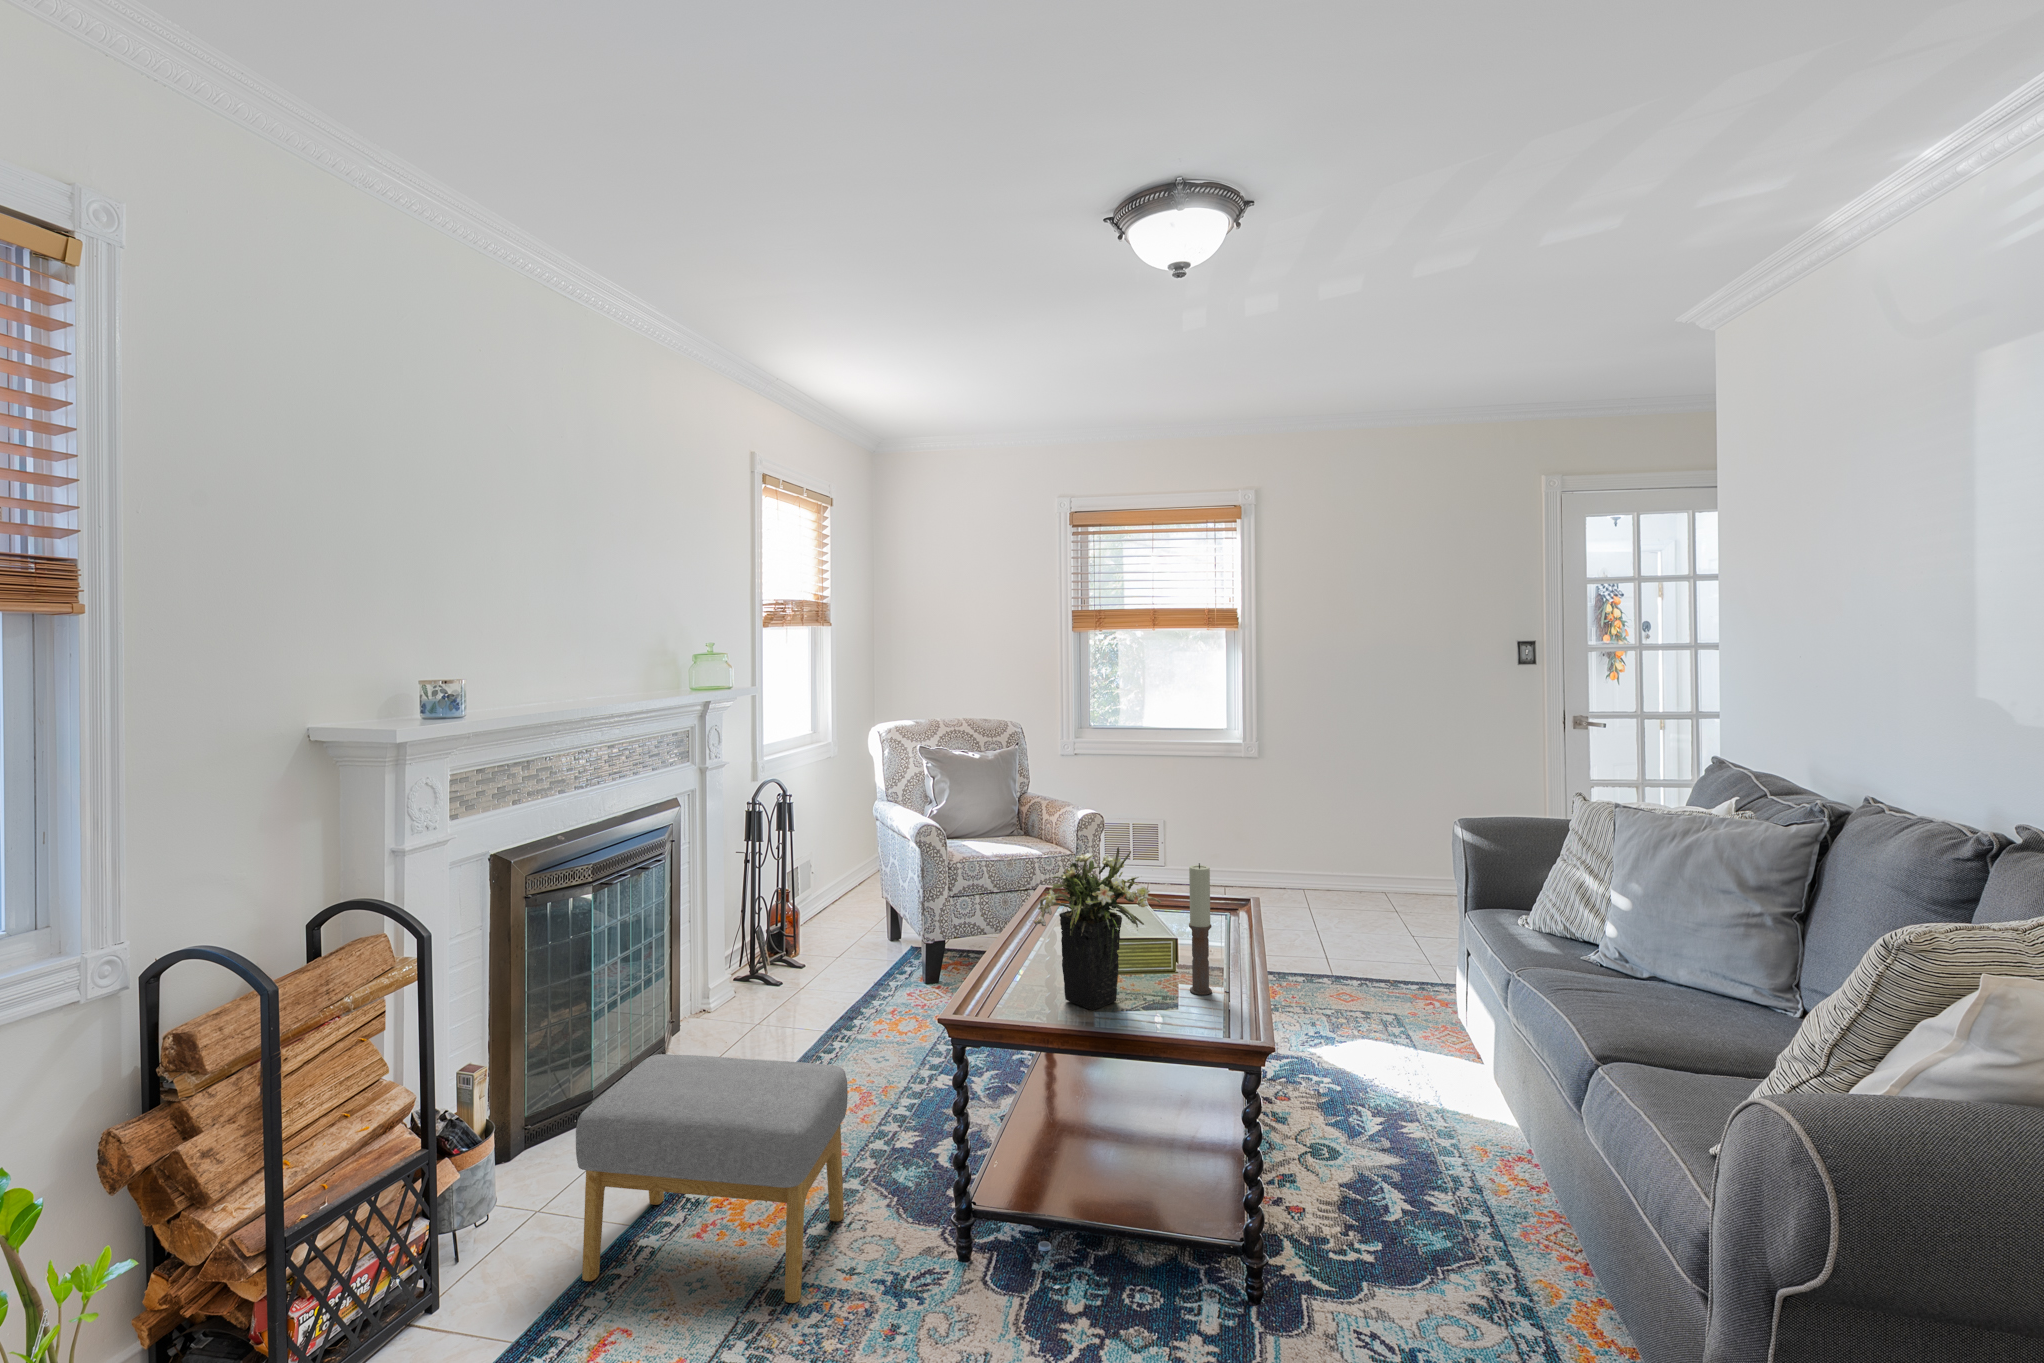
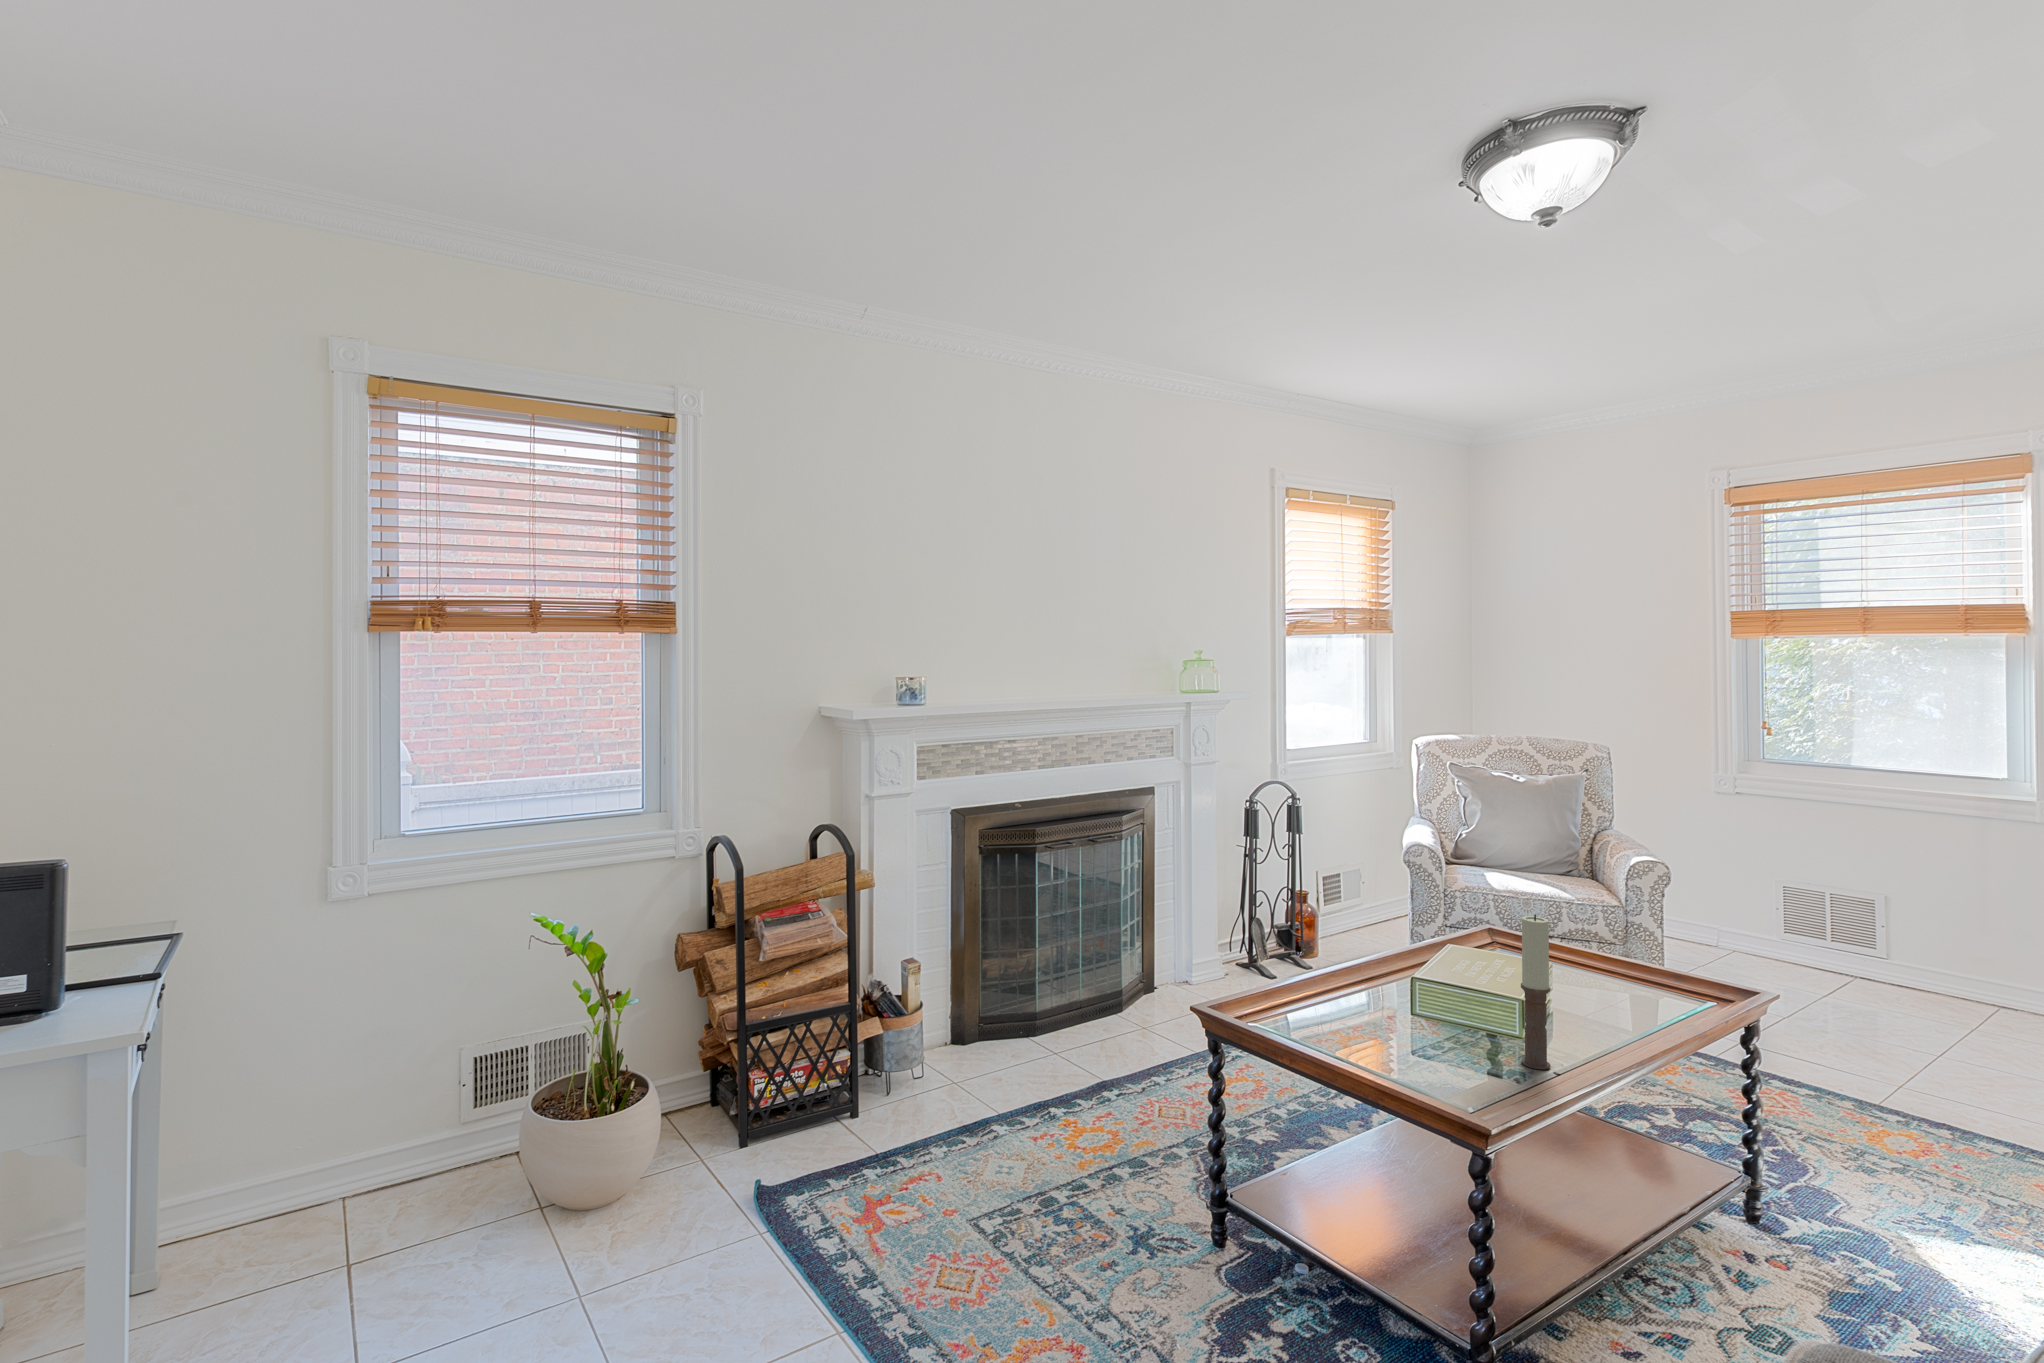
flower arrangement: present [1034,847,1162,1010] -> none [1303,878,1450,1045]
footstool: present [576,1054,848,1303] -> none [936,985,1157,1213]

